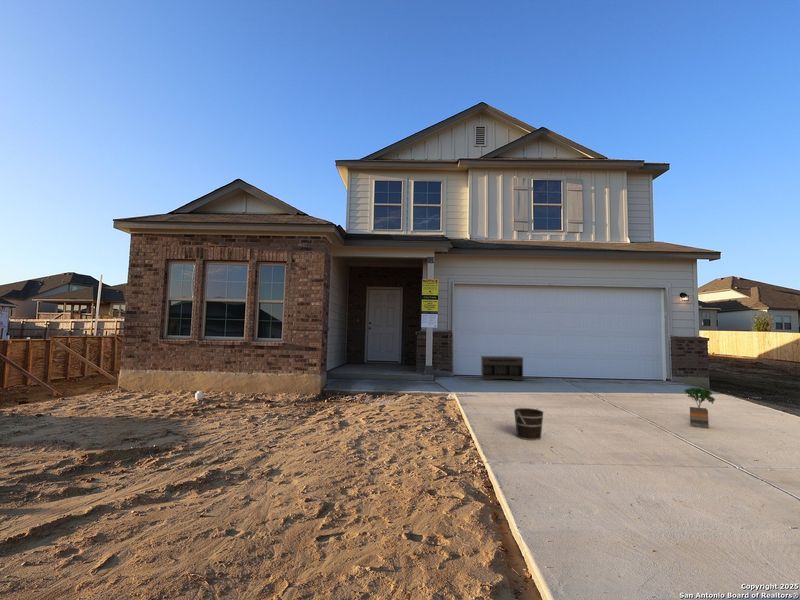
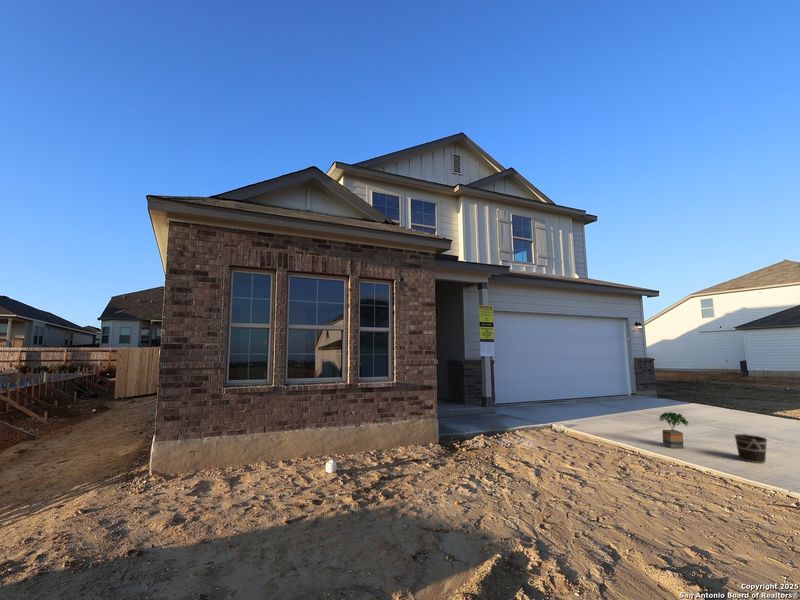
bench: present [481,356,523,380] -> none [500,378,541,403]
potted tree: present [684,387,715,428] -> present [659,412,688,448]

